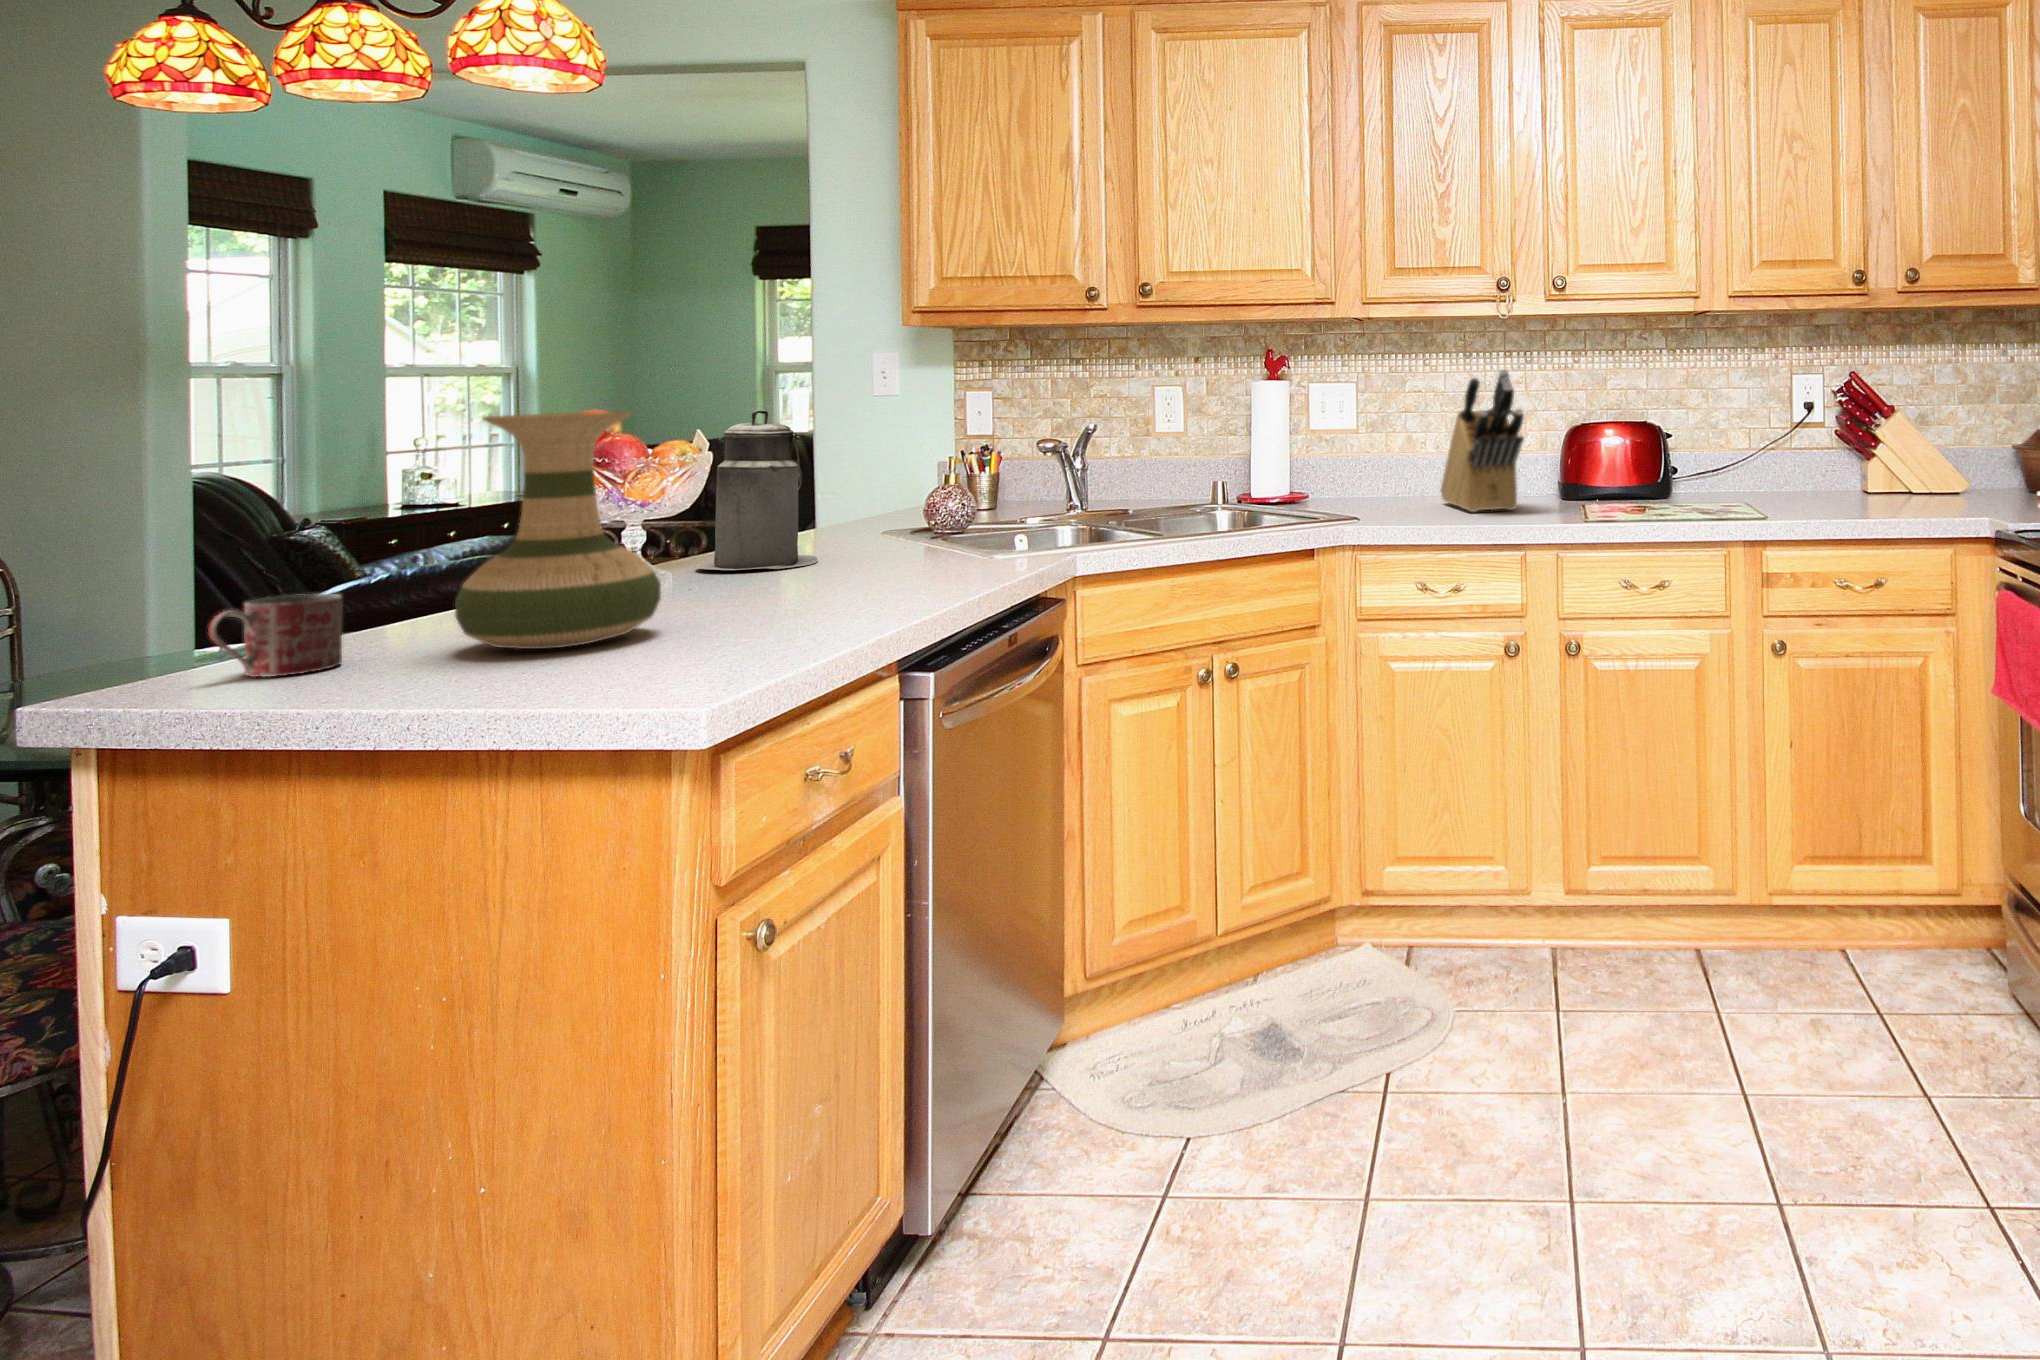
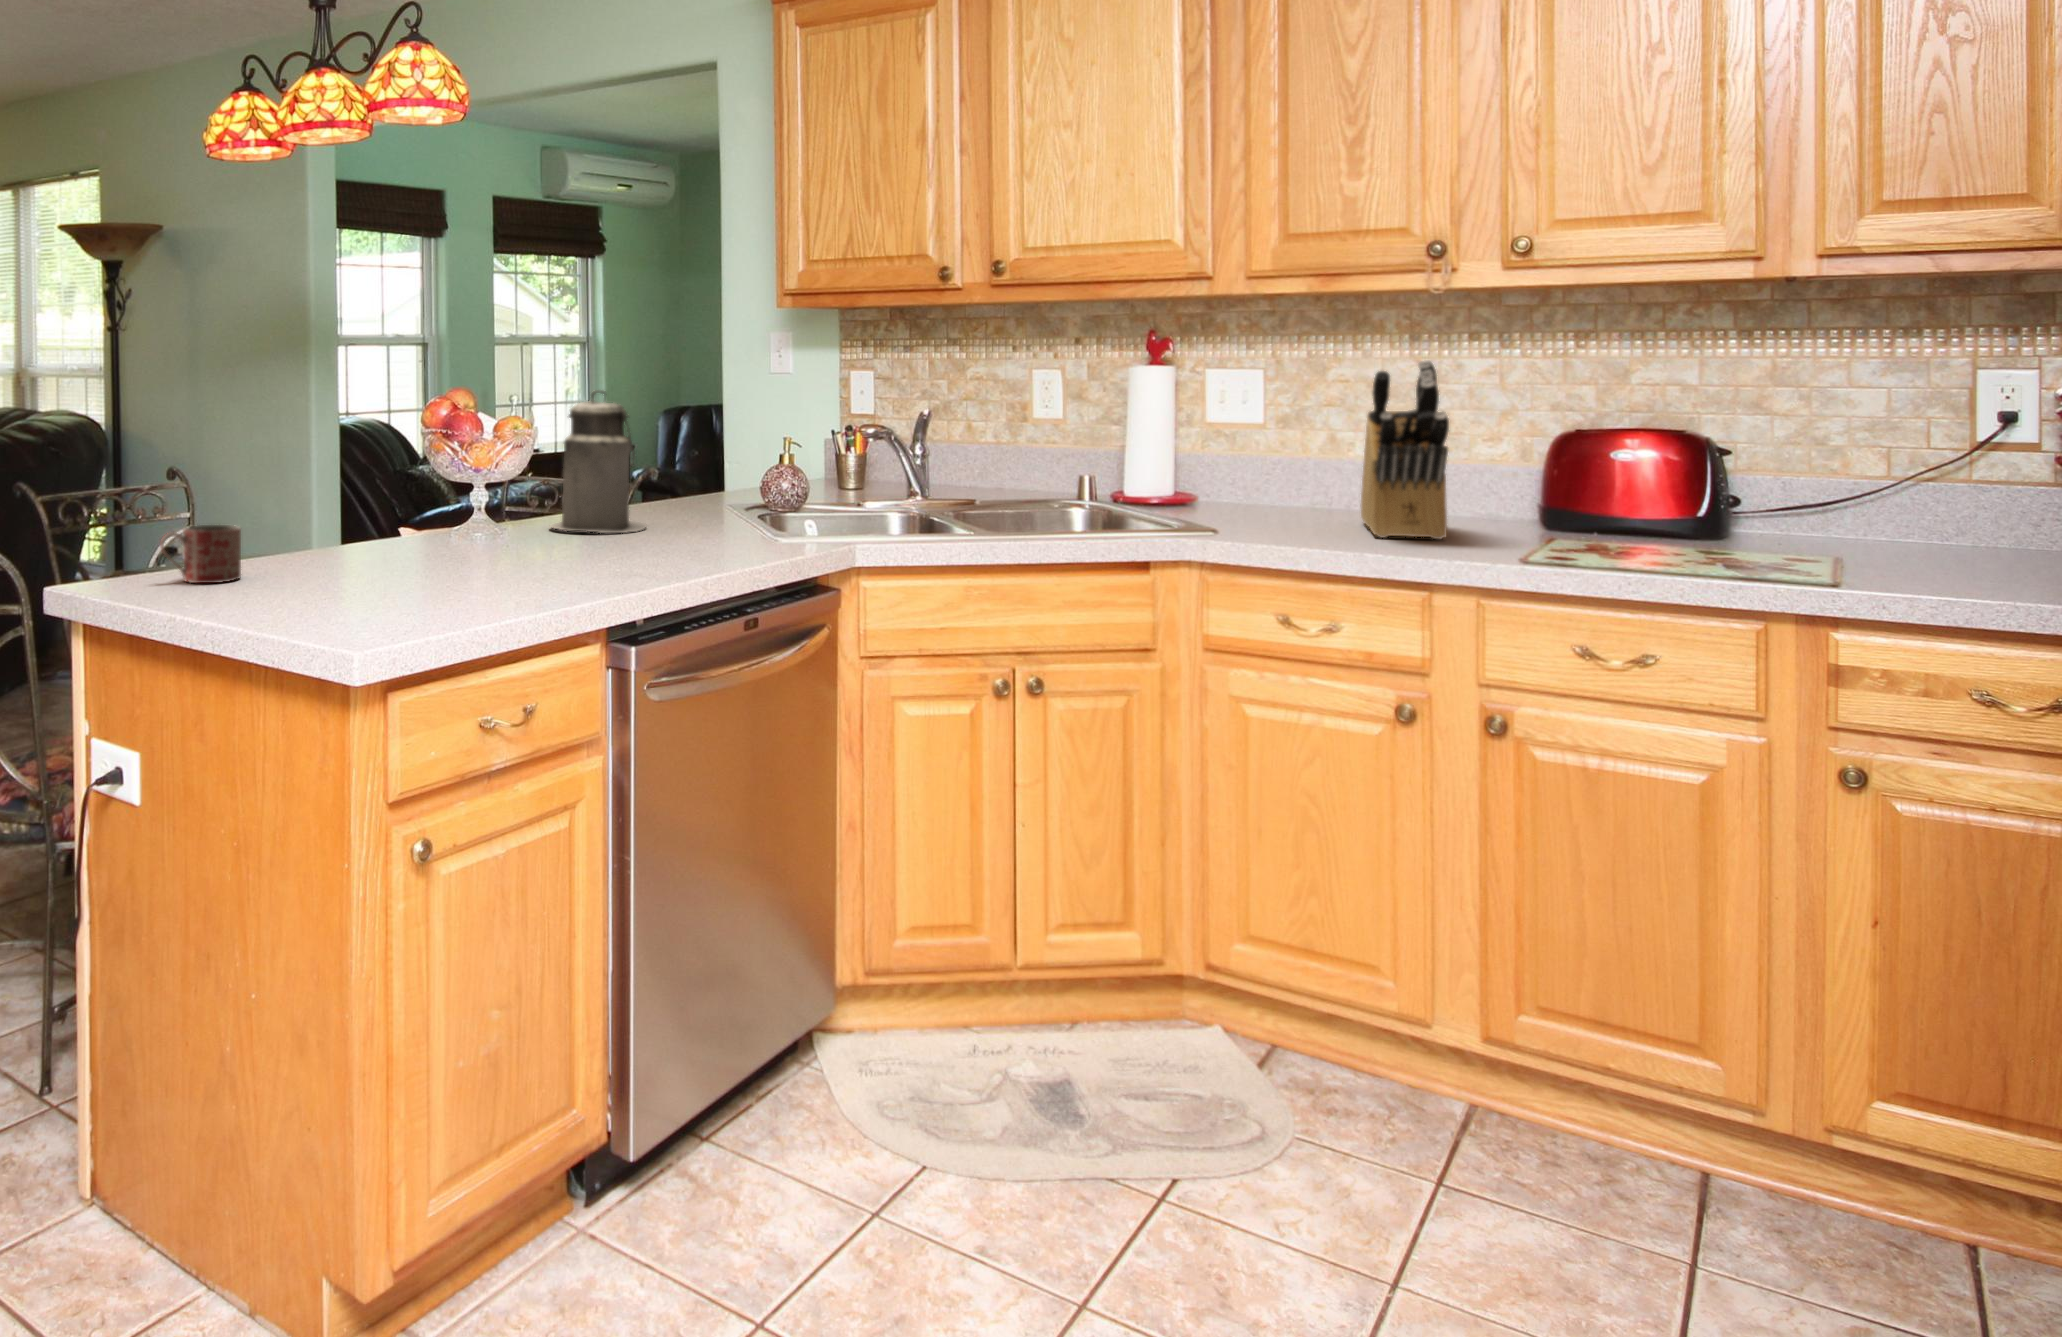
vase: present [455,412,661,649] -> none [303,394,445,584]

